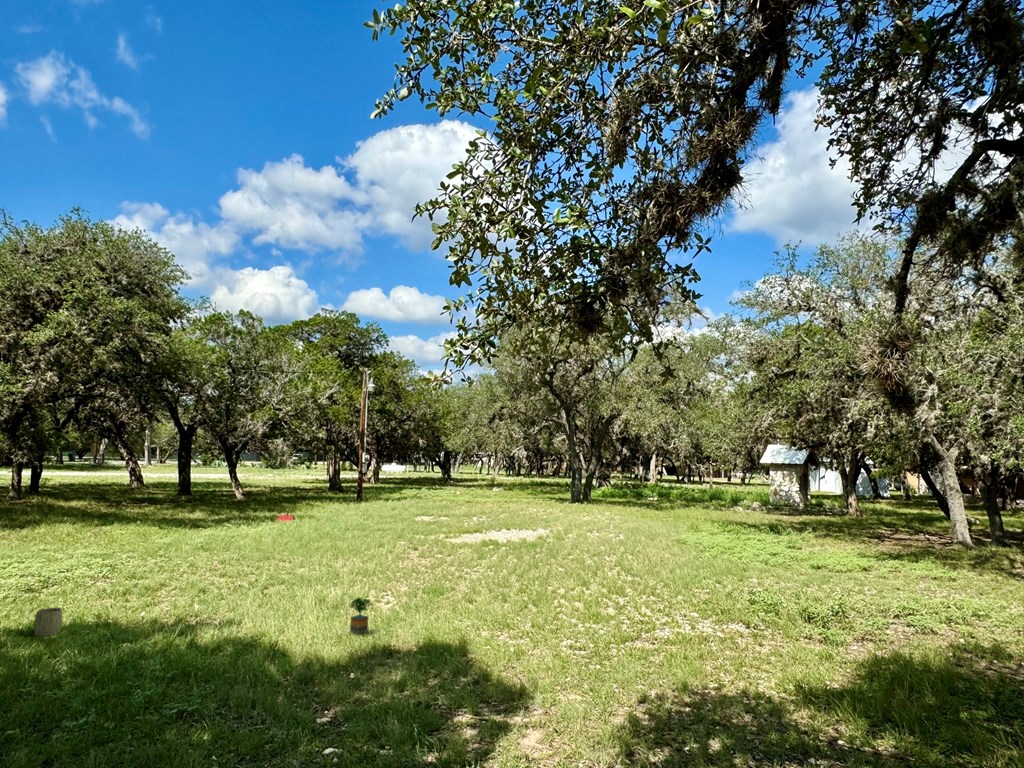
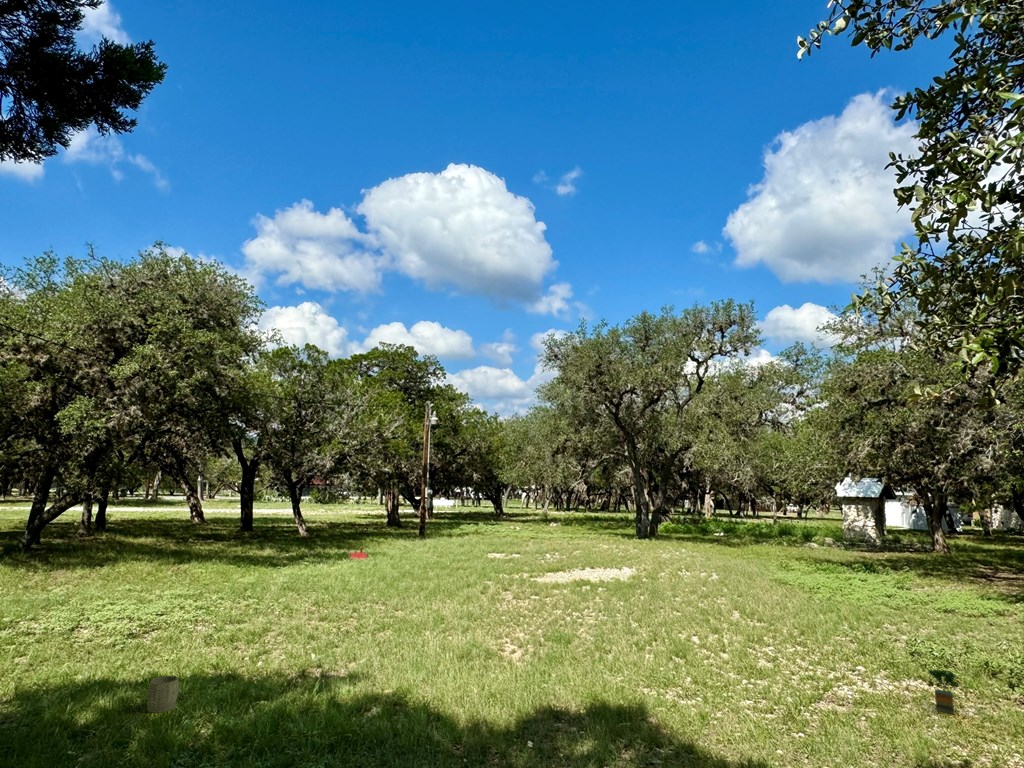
potted tree: present [350,598,372,634] -> present [928,669,959,714]

